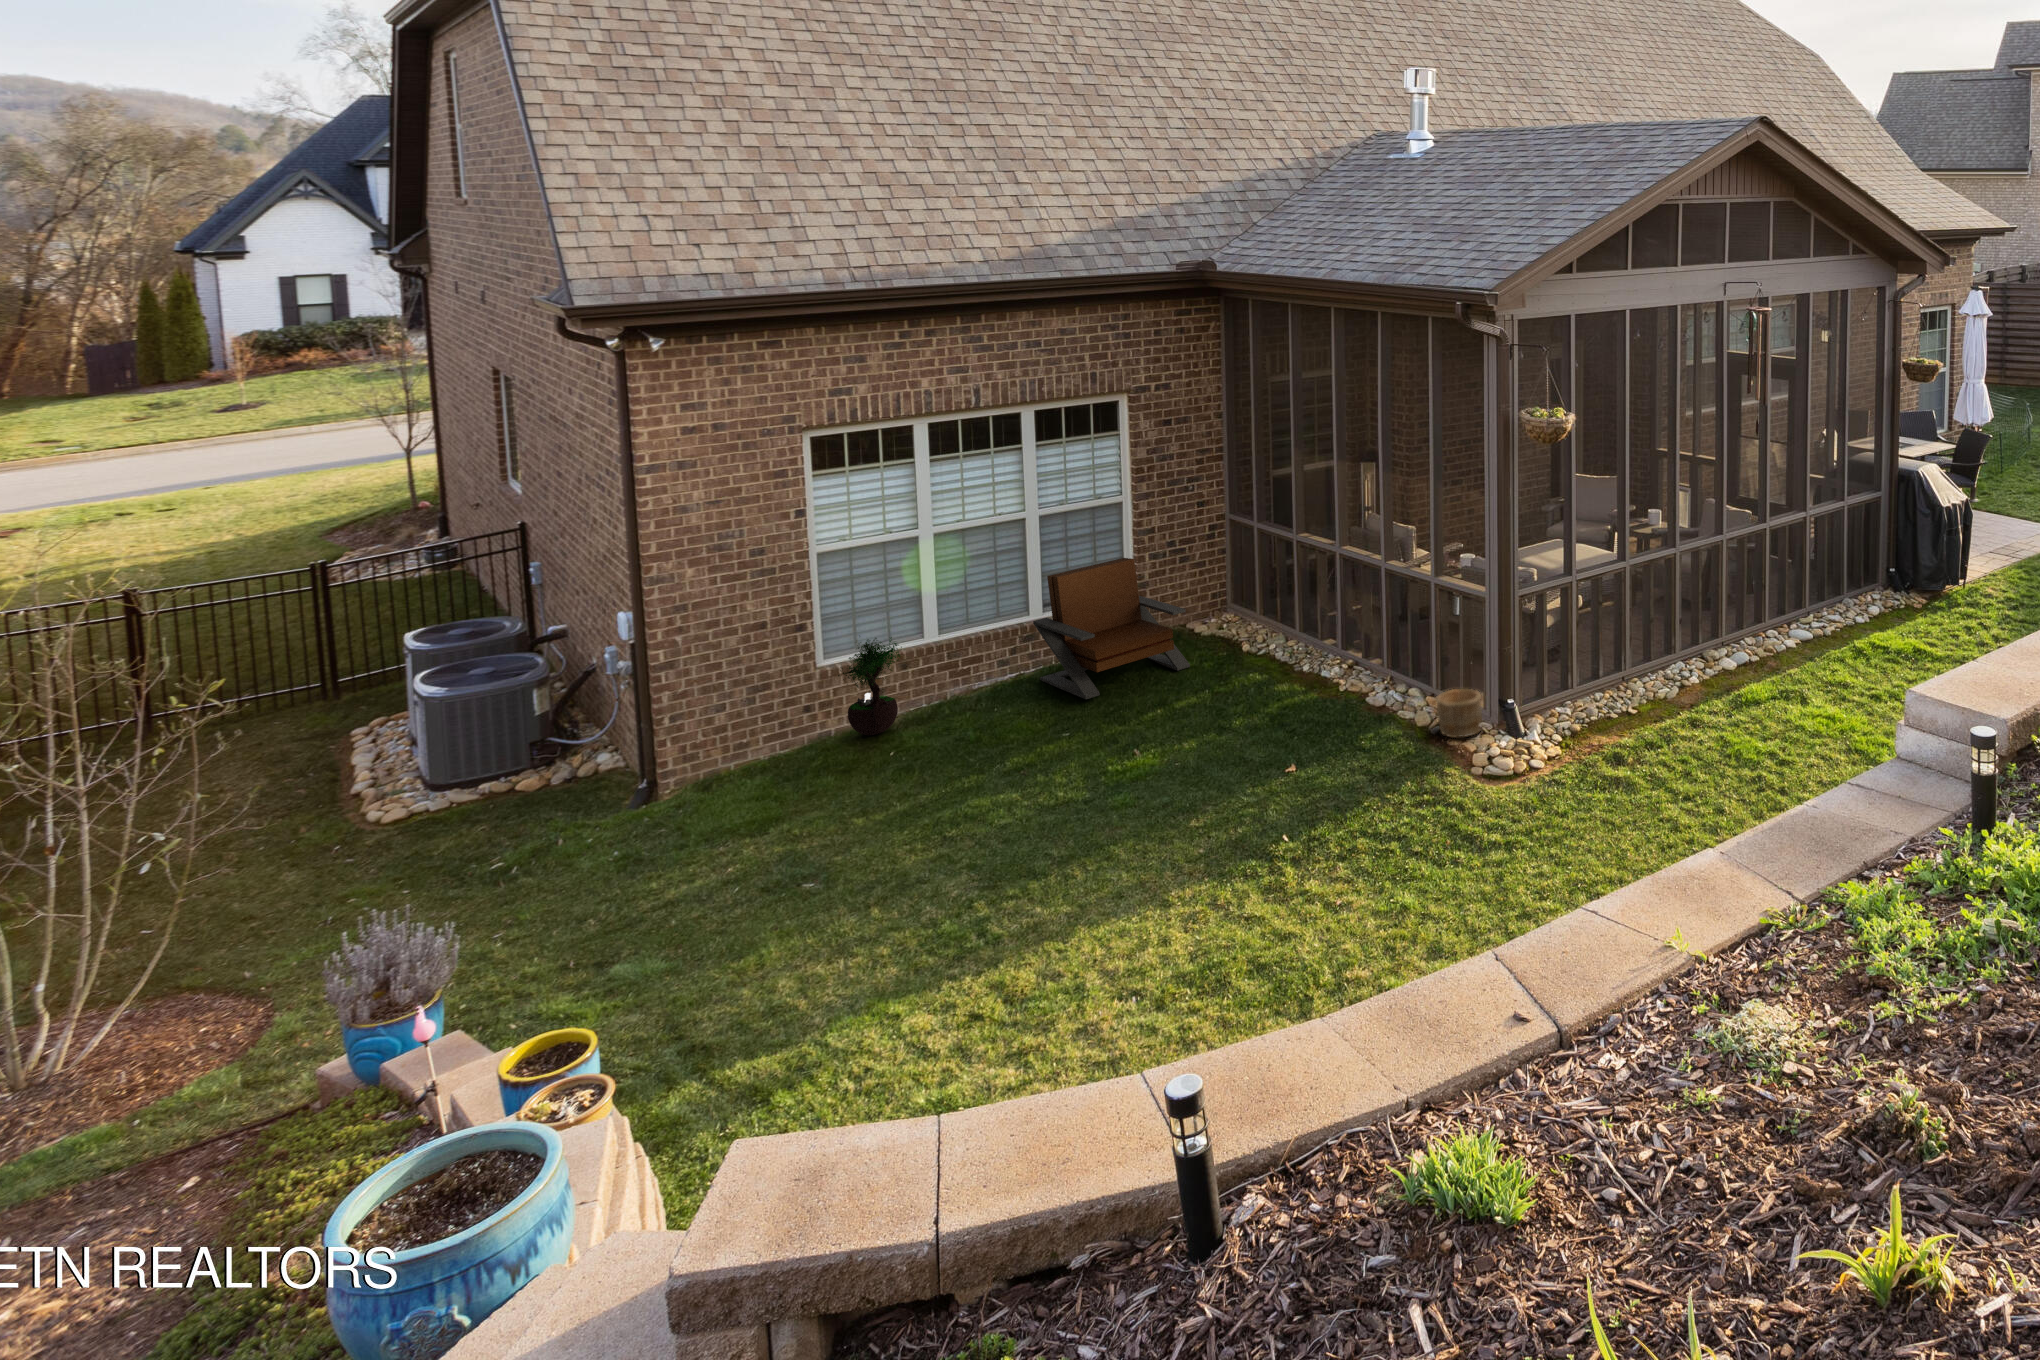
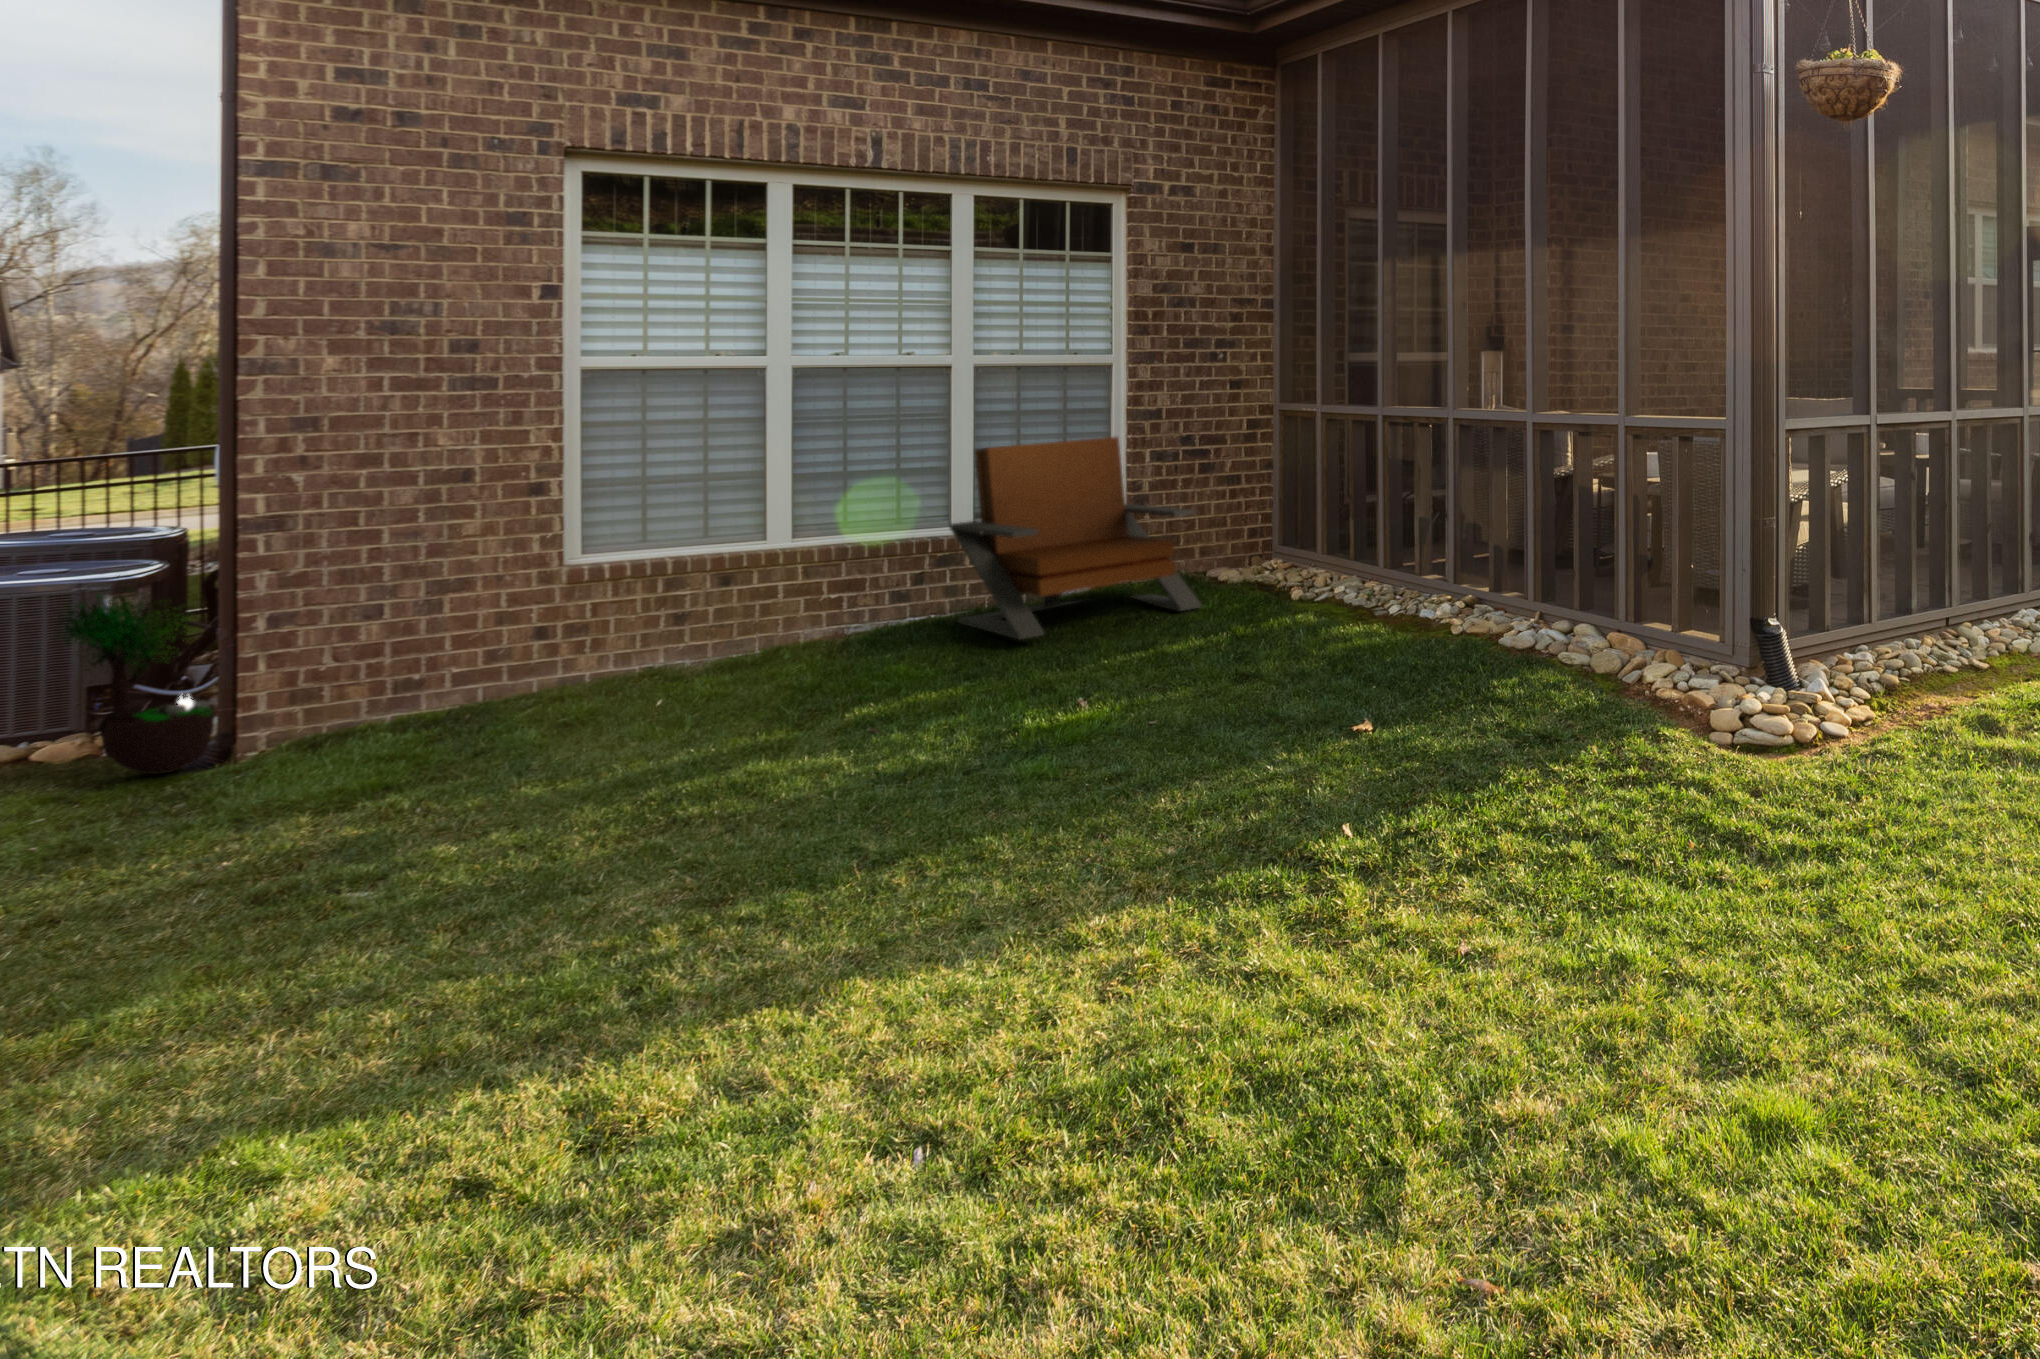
potted tree: present [838,637,902,735] -> present [53,576,215,774]
wooden bucket: present [1435,689,1482,738] -> none [1623,617,1712,697]

